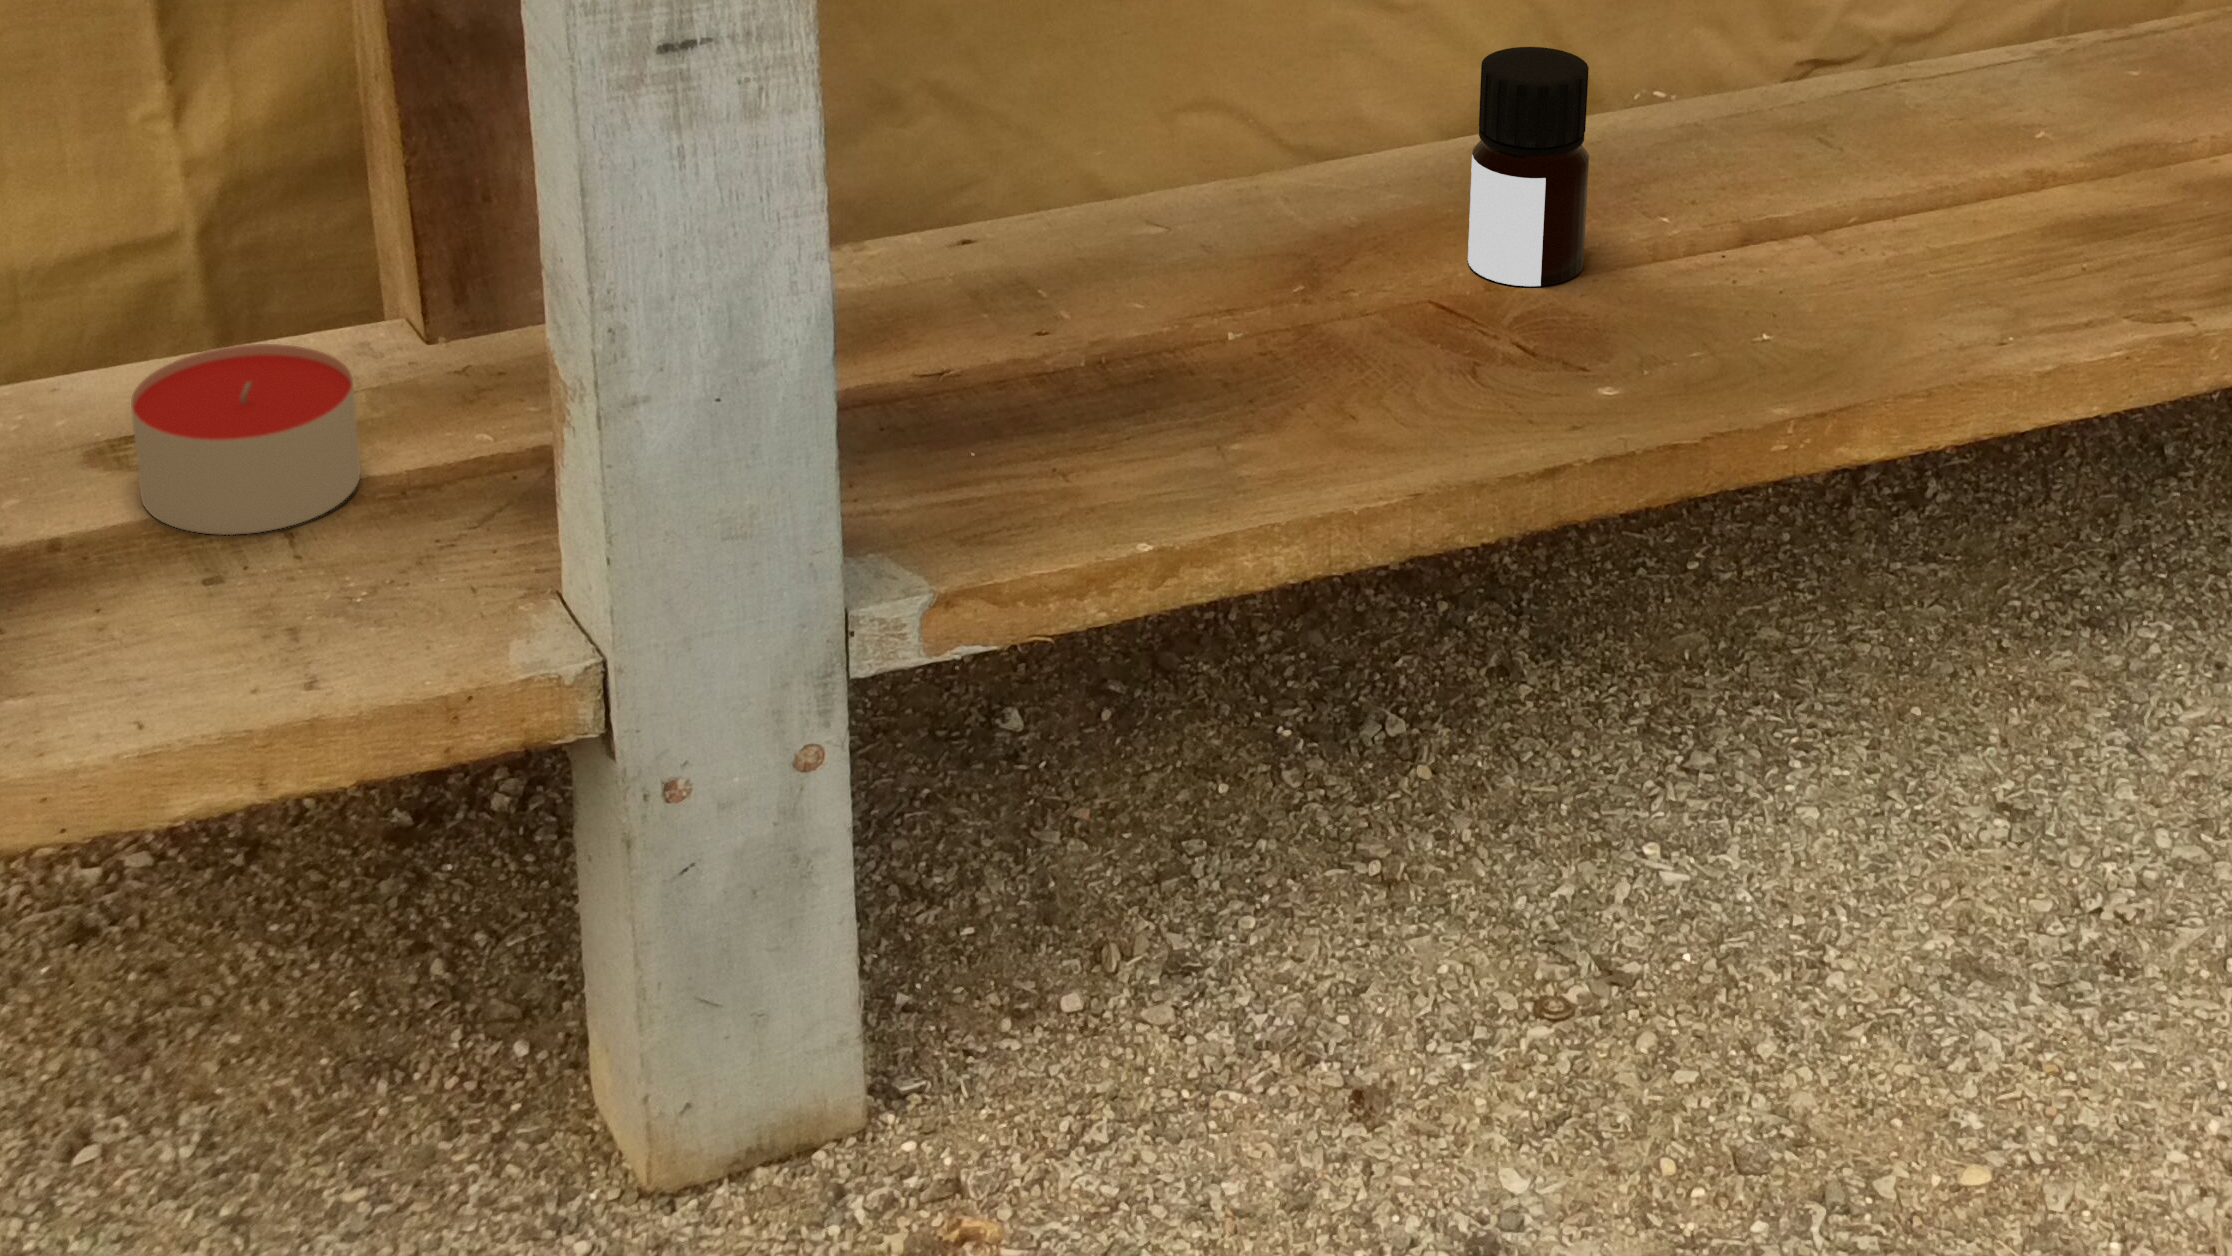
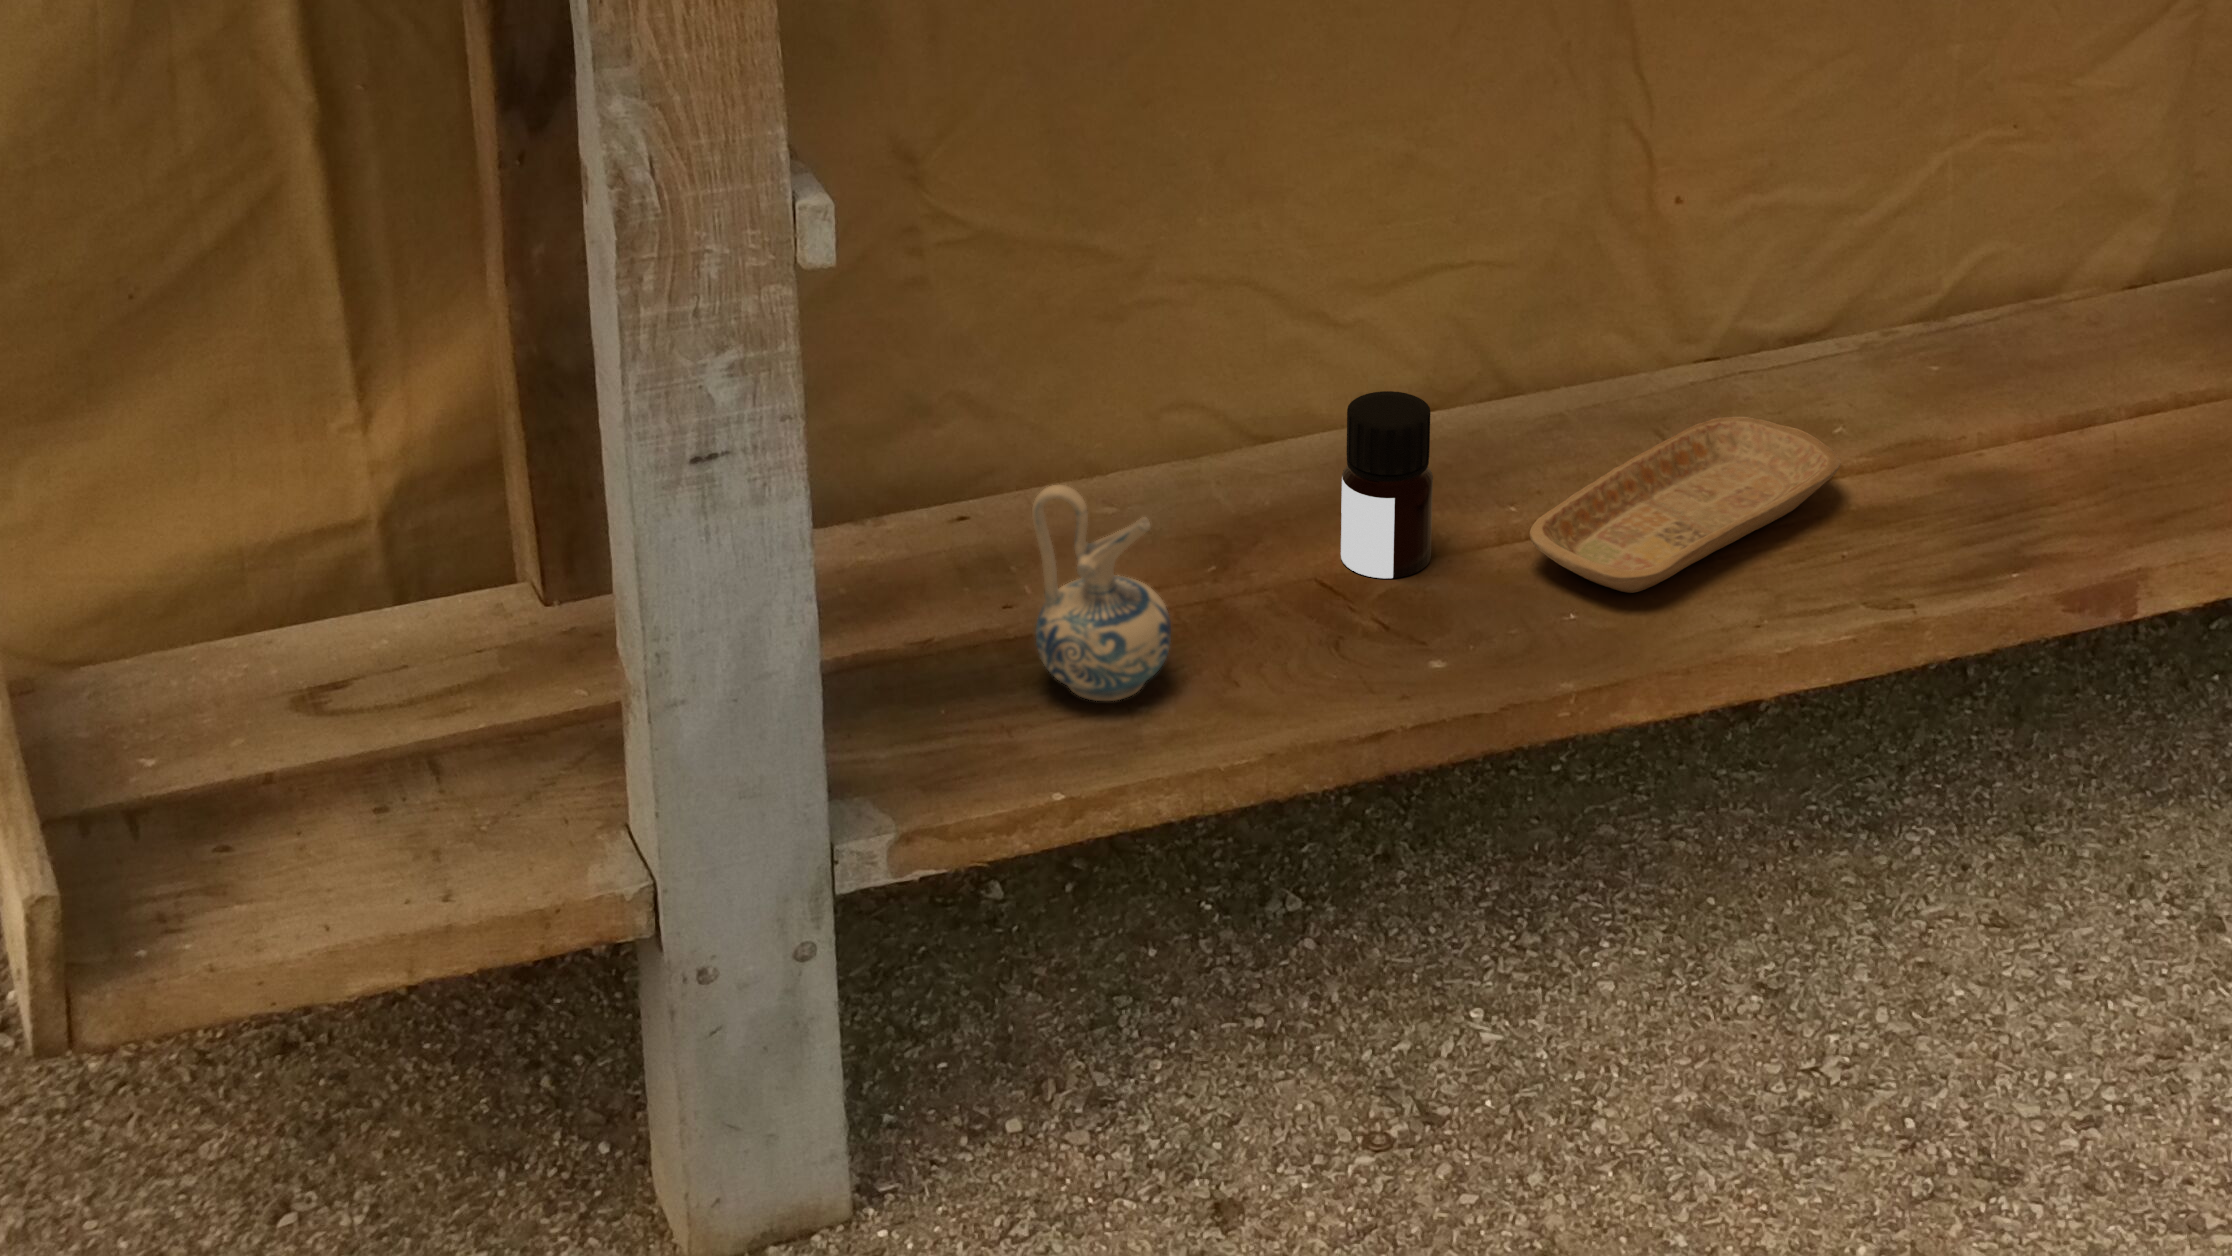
tray: none [1713,102,2080,297] -> present [1530,417,1841,593]
ceramic pitcher: none [1098,132,1280,427] -> present [1032,485,1171,701]
candle: present [131,344,361,535] -> none [325,629,490,777]

